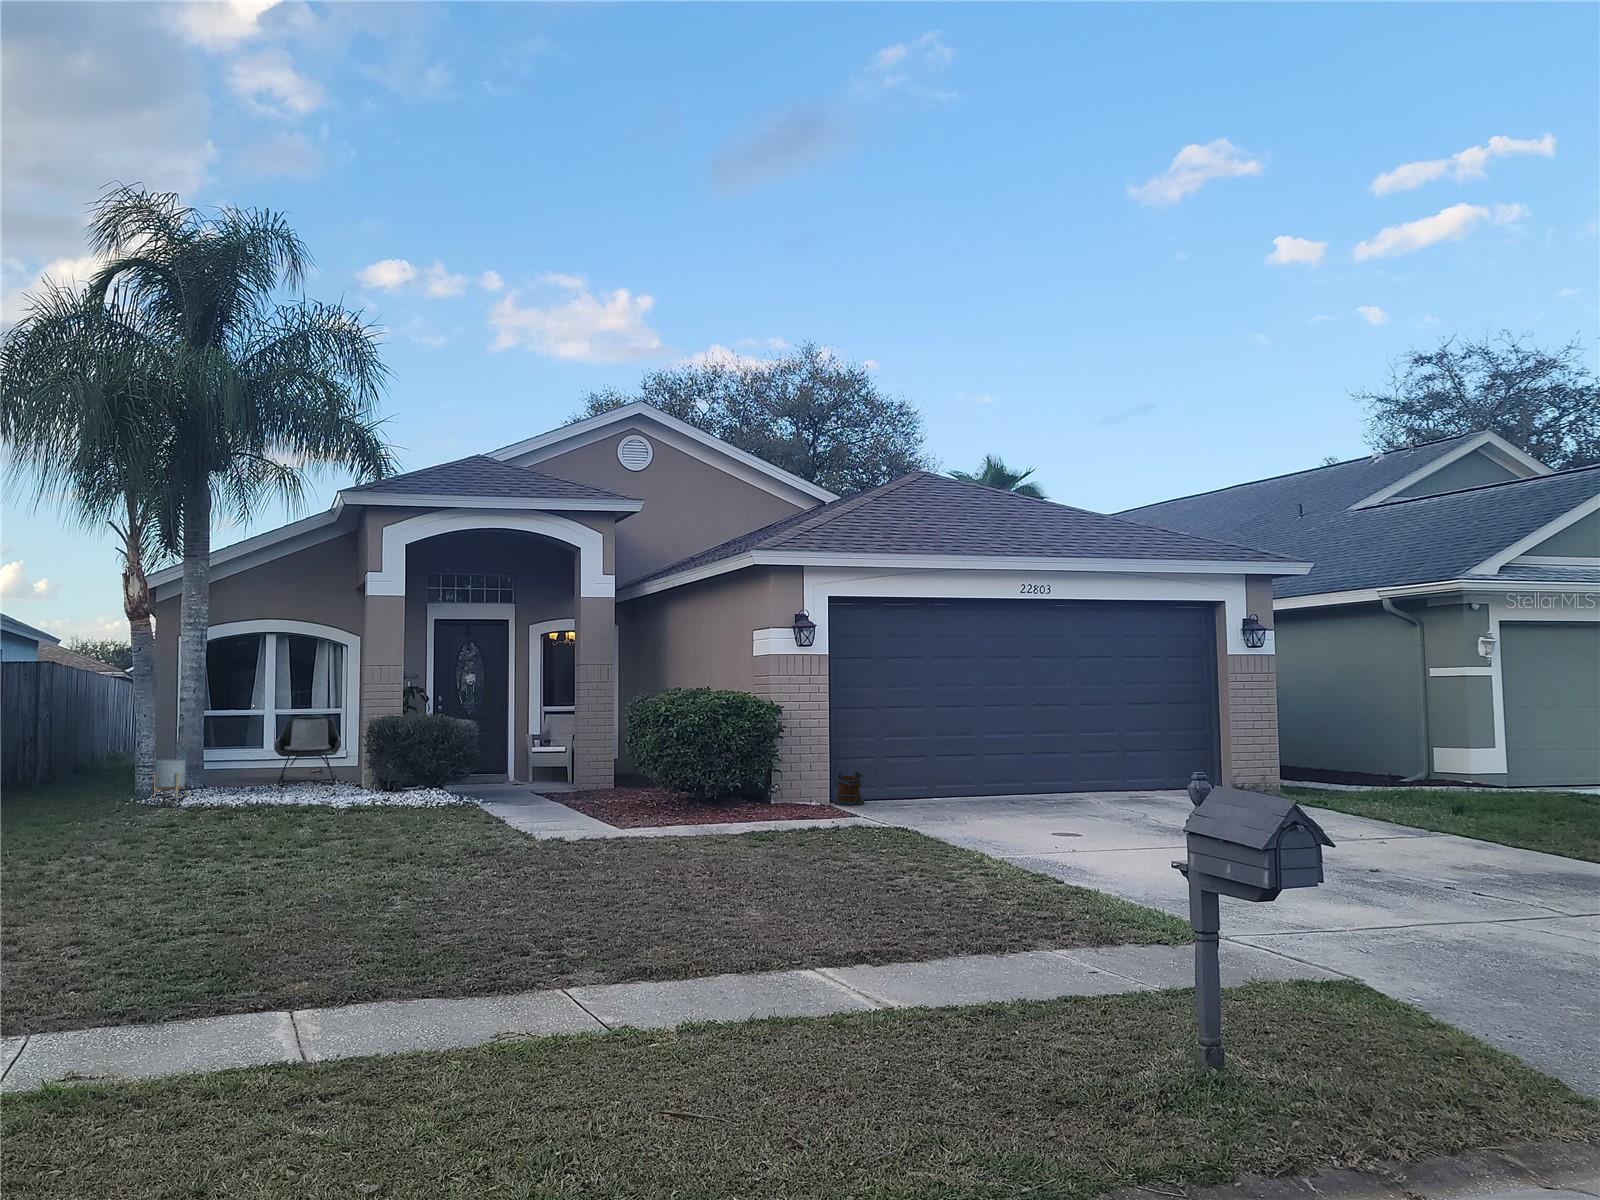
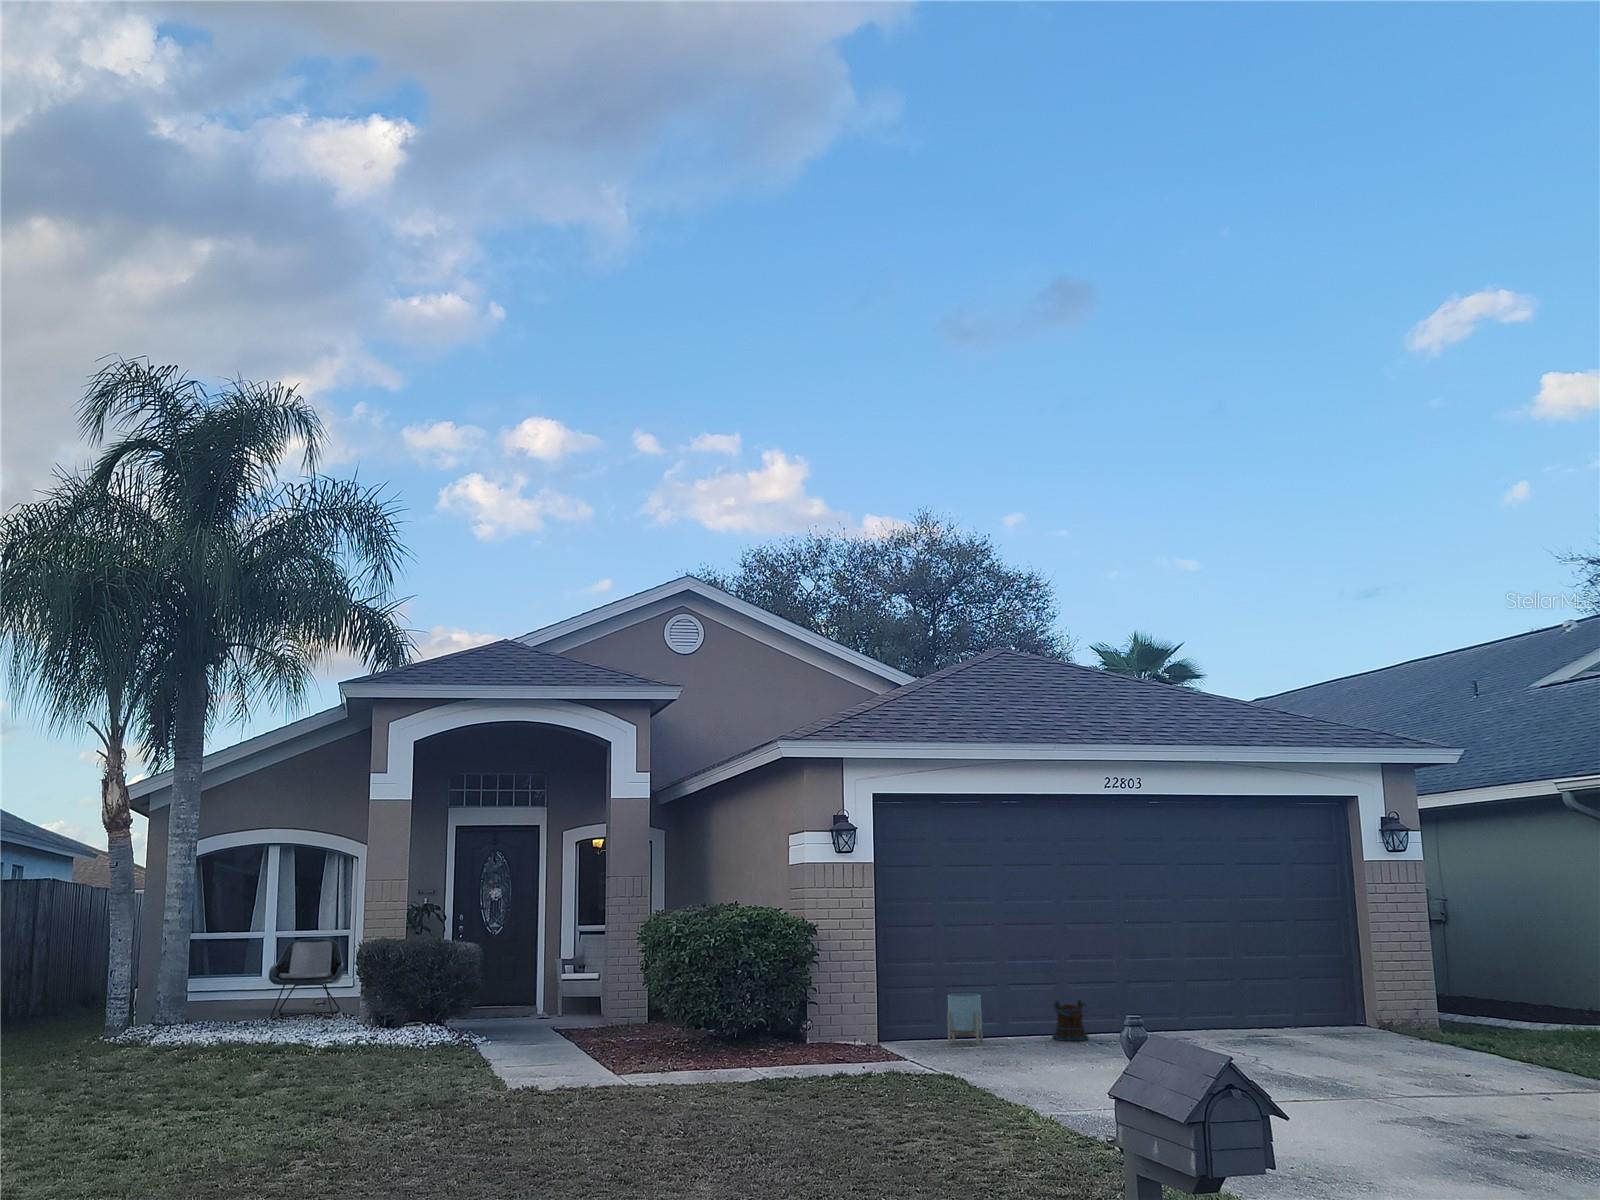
planter: present [154,759,188,798] -> present [947,994,983,1045]
bucket: present [833,771,864,806] -> present [1052,1000,1088,1041]

